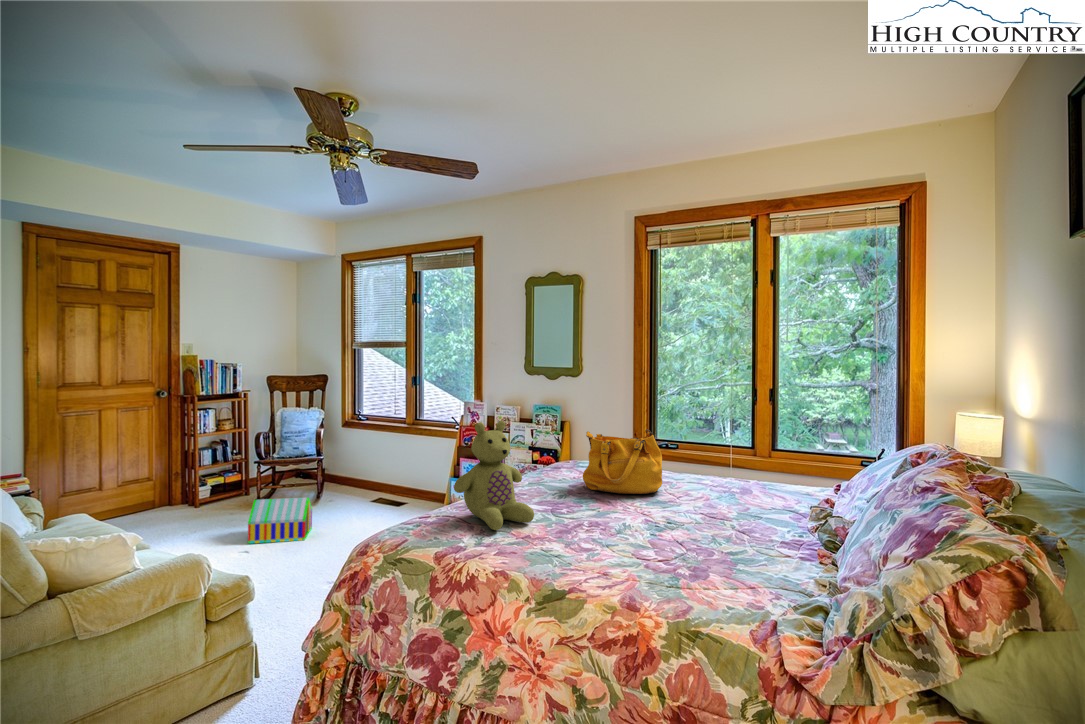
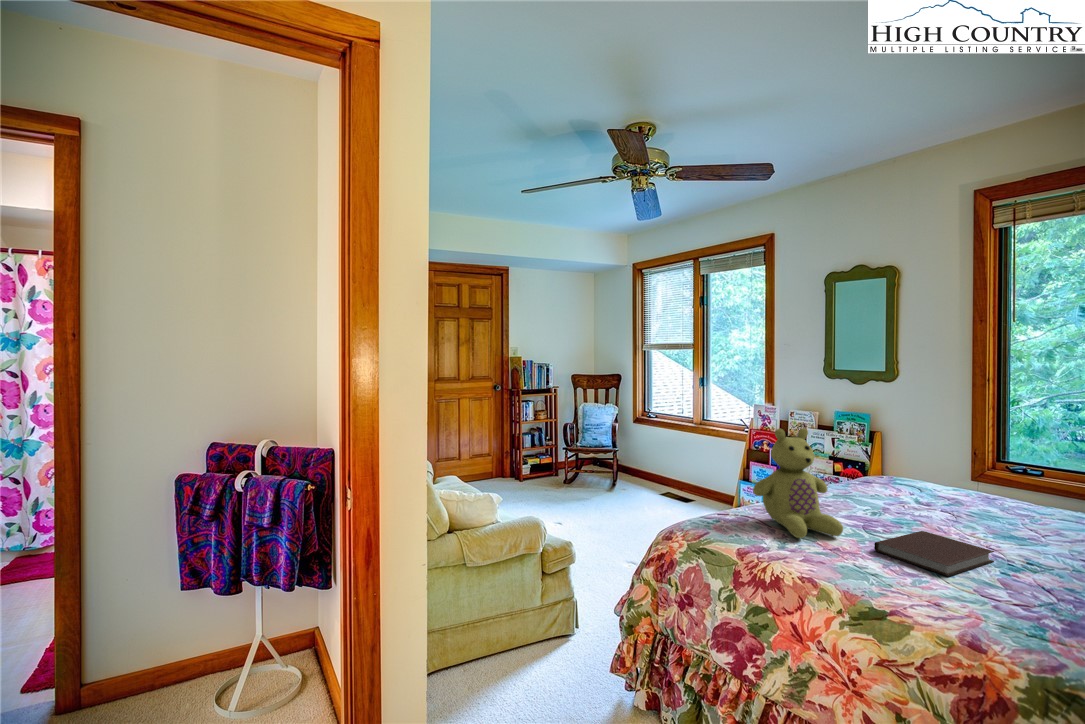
handbag: present [583,429,662,494] -> none [904,445,1024,527]
toy house: present [248,498,312,544] -> none [561,481,610,522]
notebook: none [559,506,645,544] -> present [874,531,994,576]

